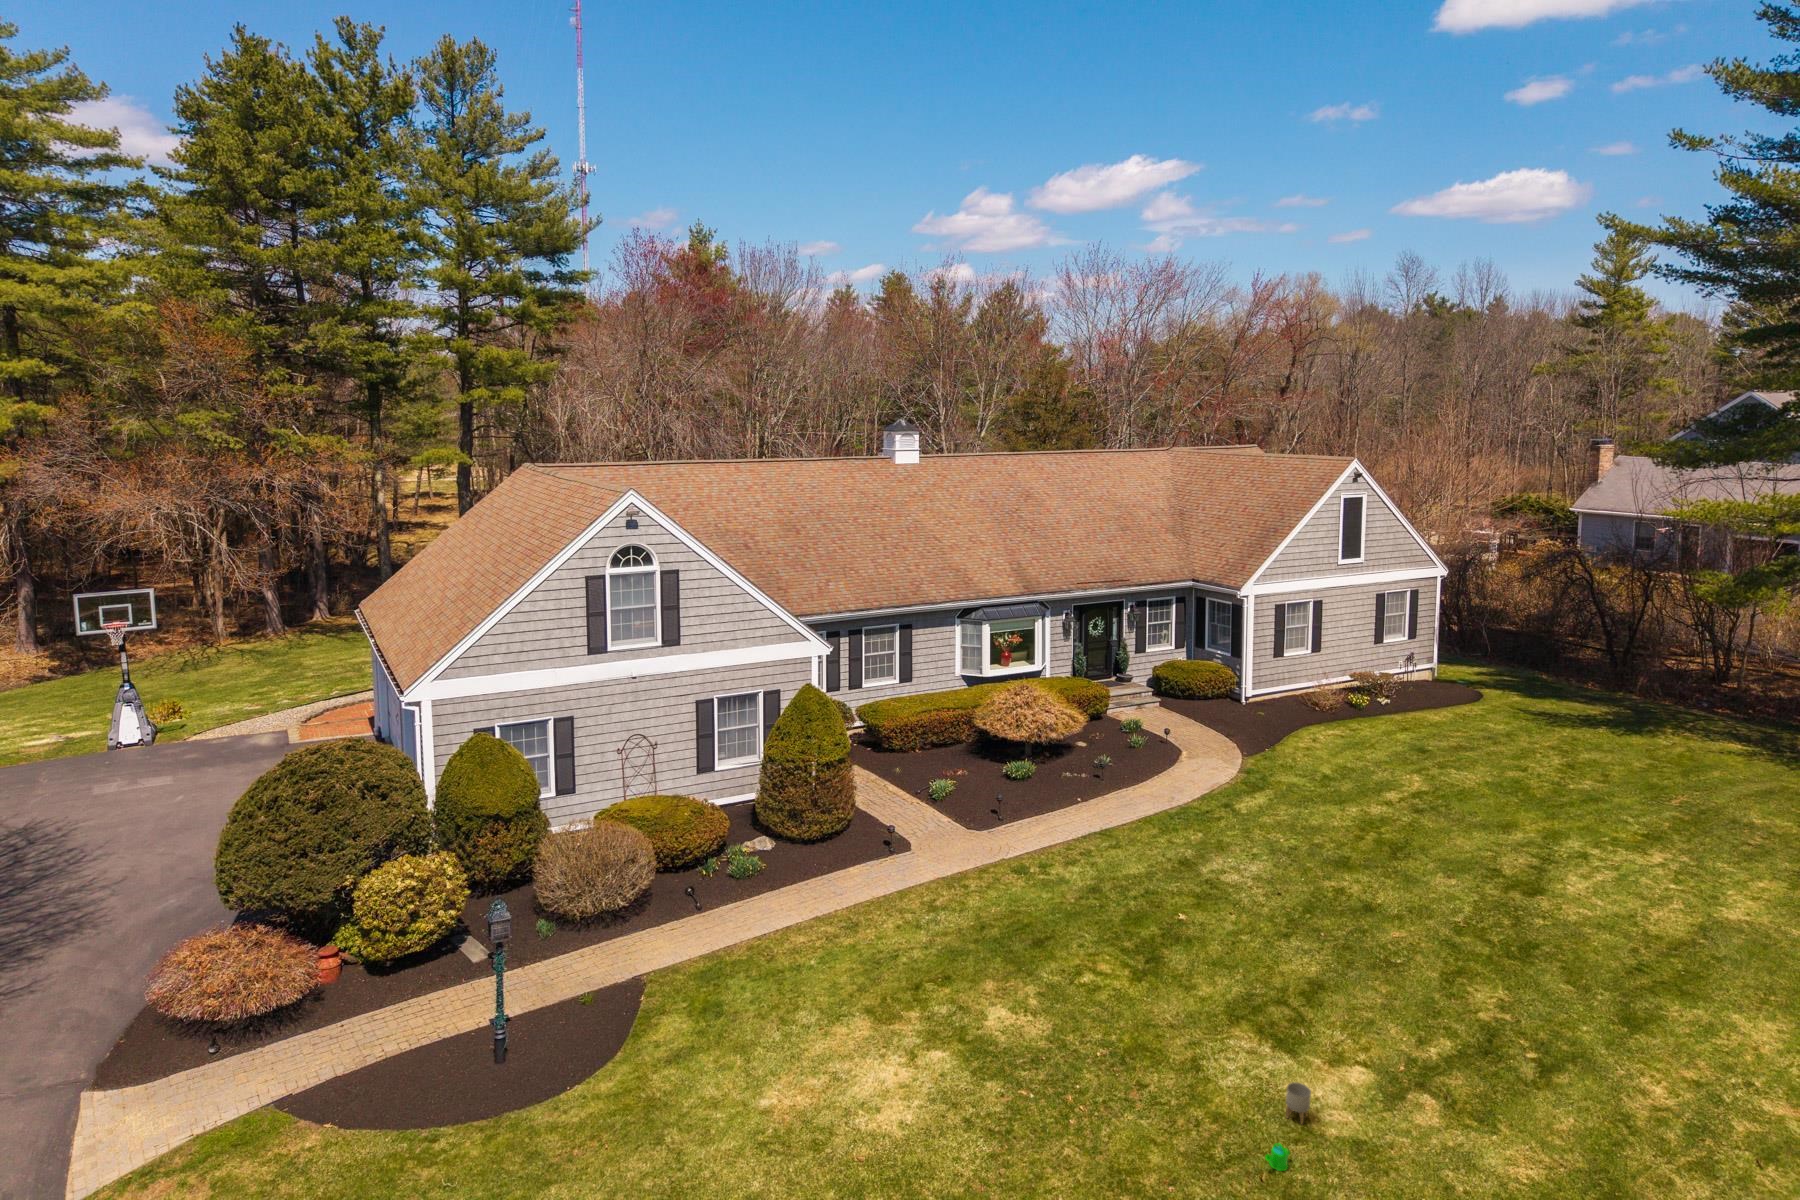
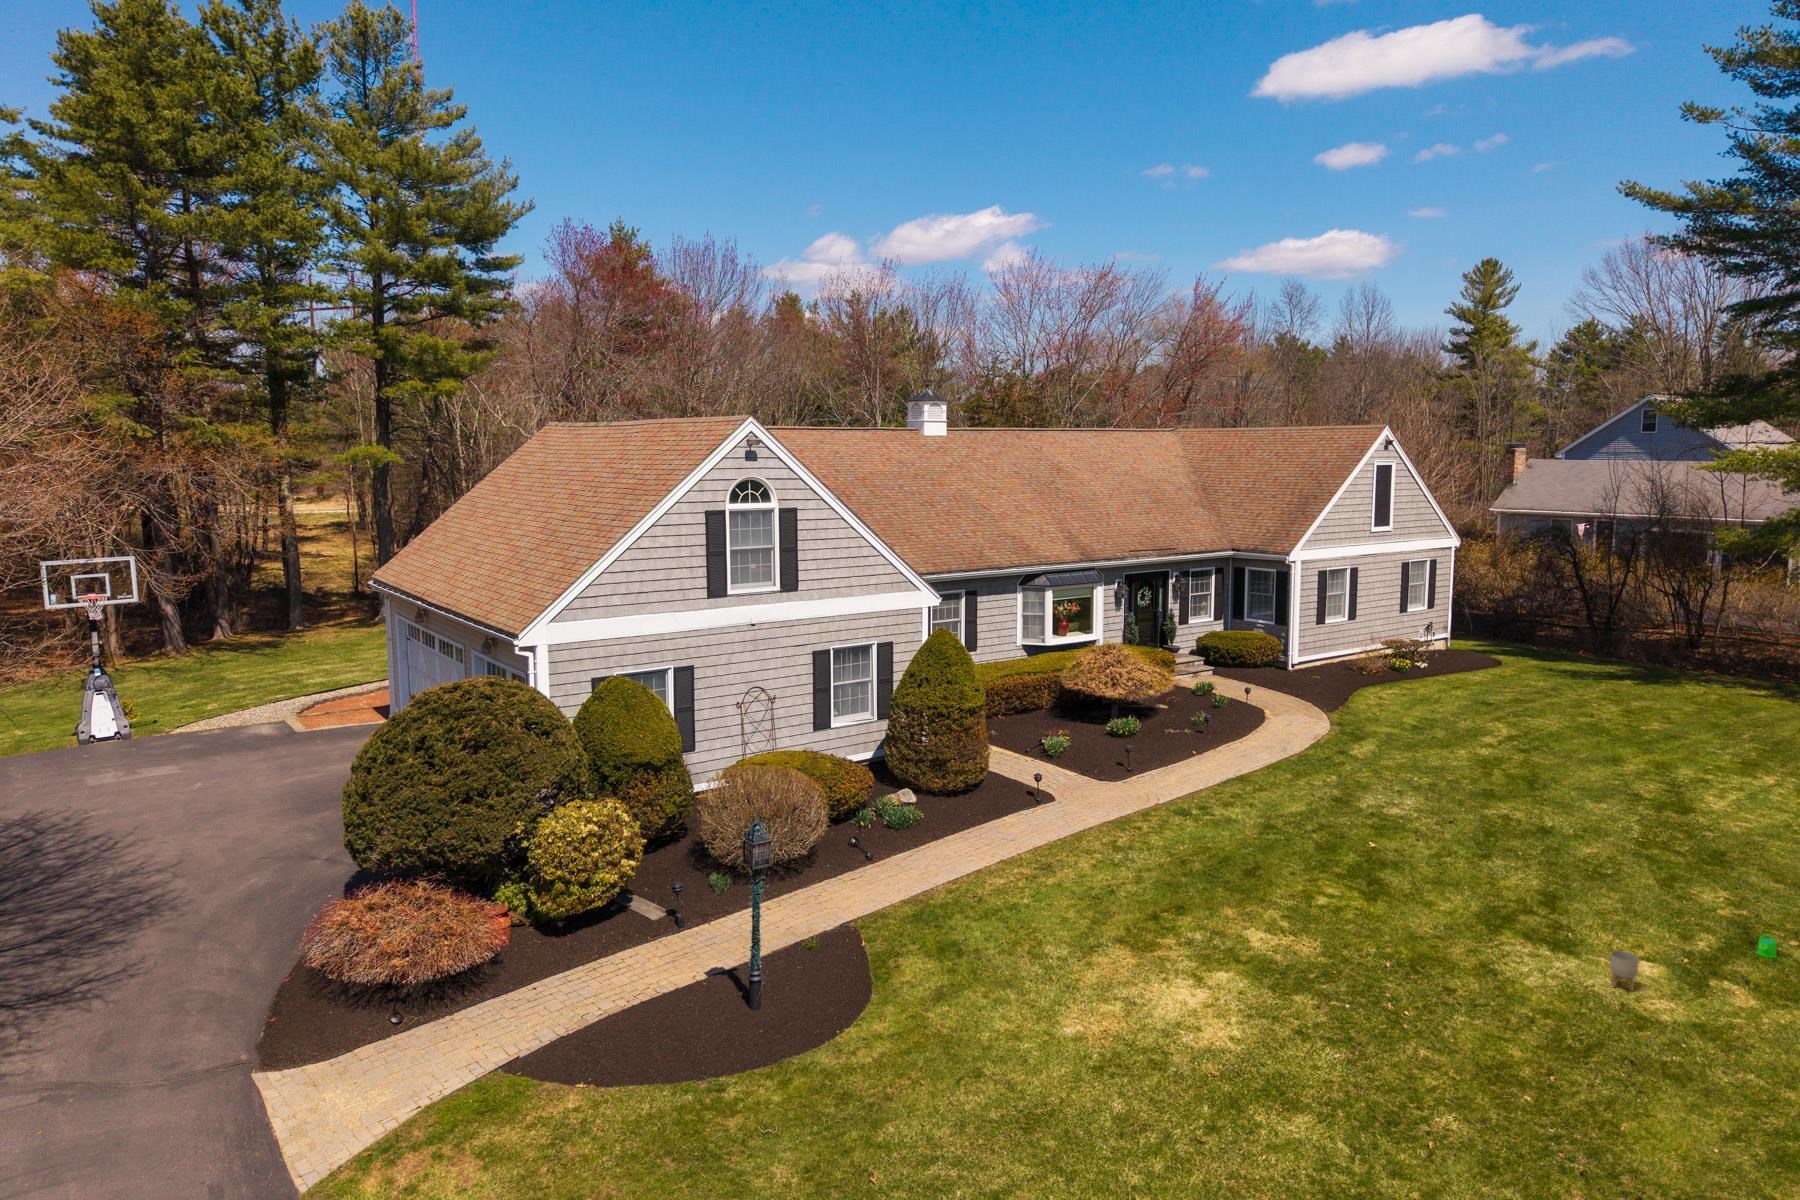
watering can: present [1265,1143,1290,1171] -> present [1757,934,1777,958]

